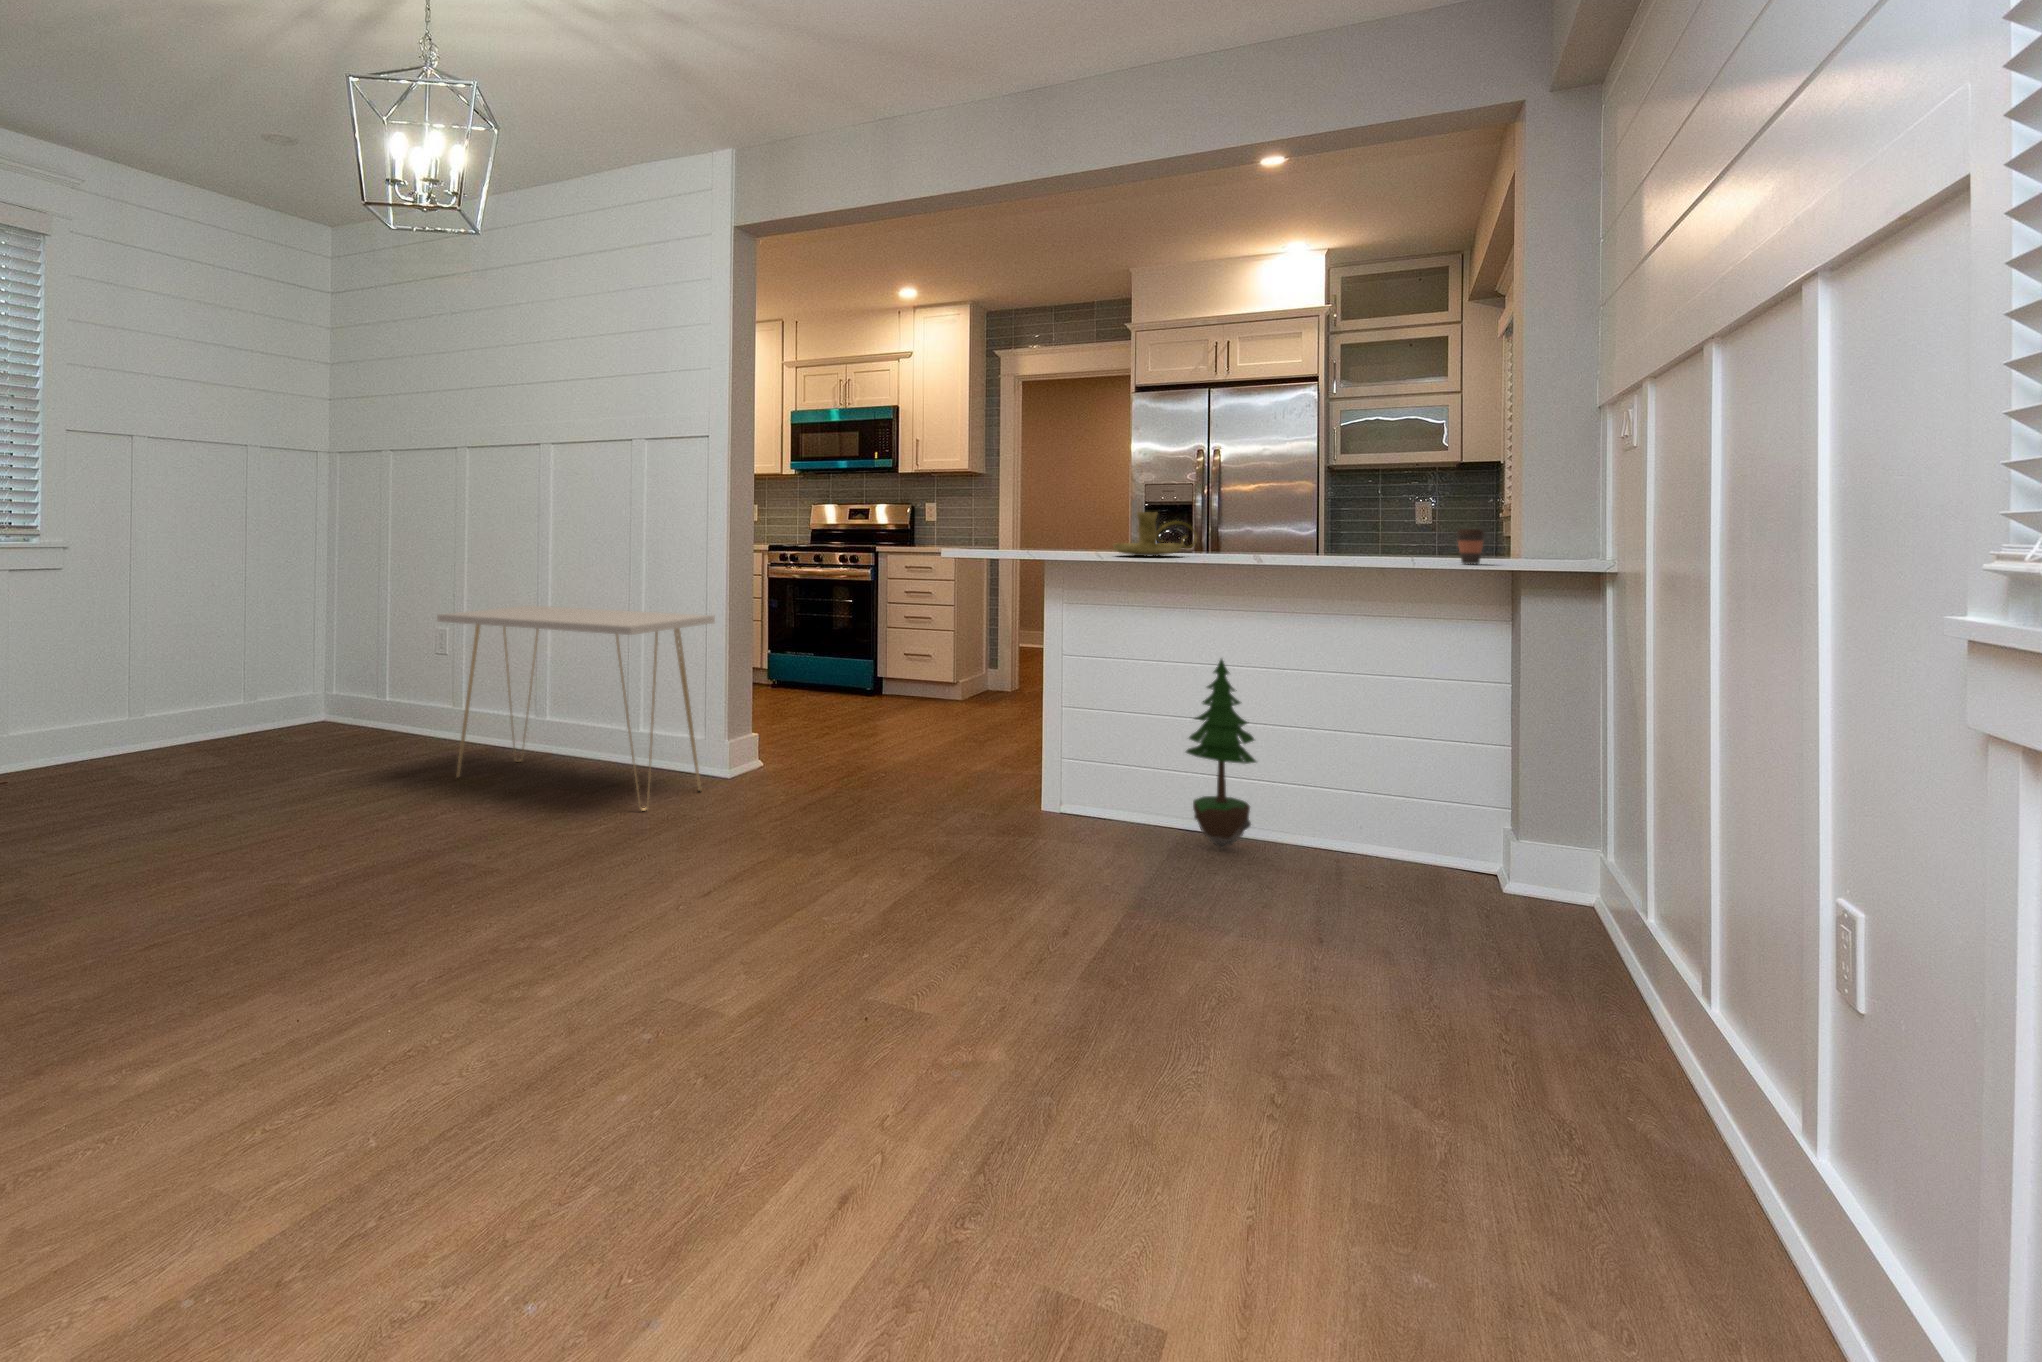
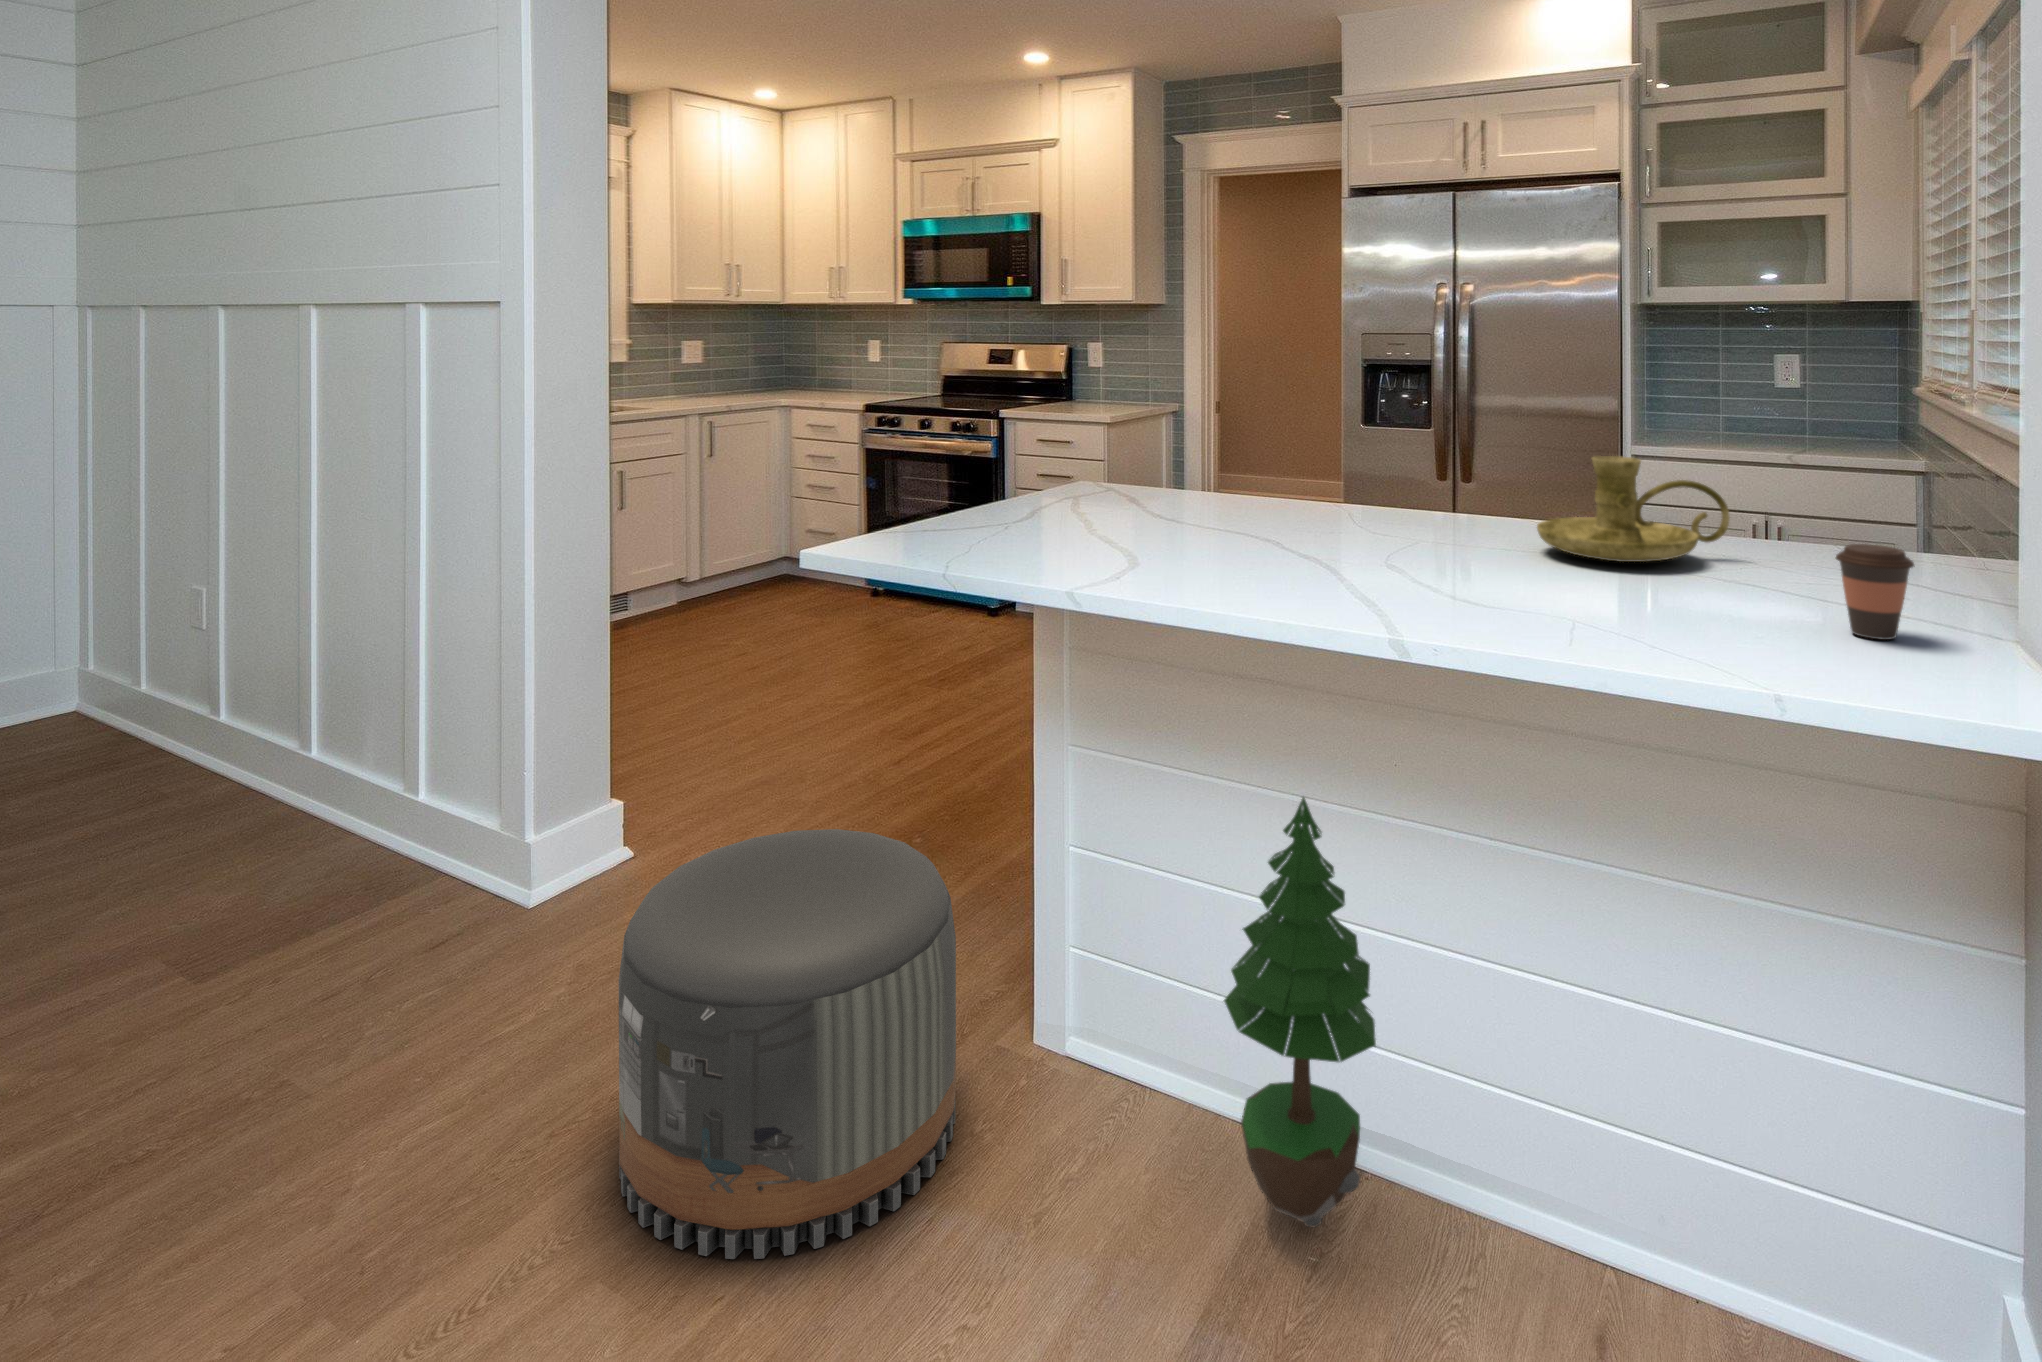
candle holder: present [1113,512,1197,556] -> present [1537,456,1730,562]
console table: present [437,606,715,811] -> none [11,551,473,1005]
pouf: none [890,706,1047,858] -> present [619,829,956,1259]

